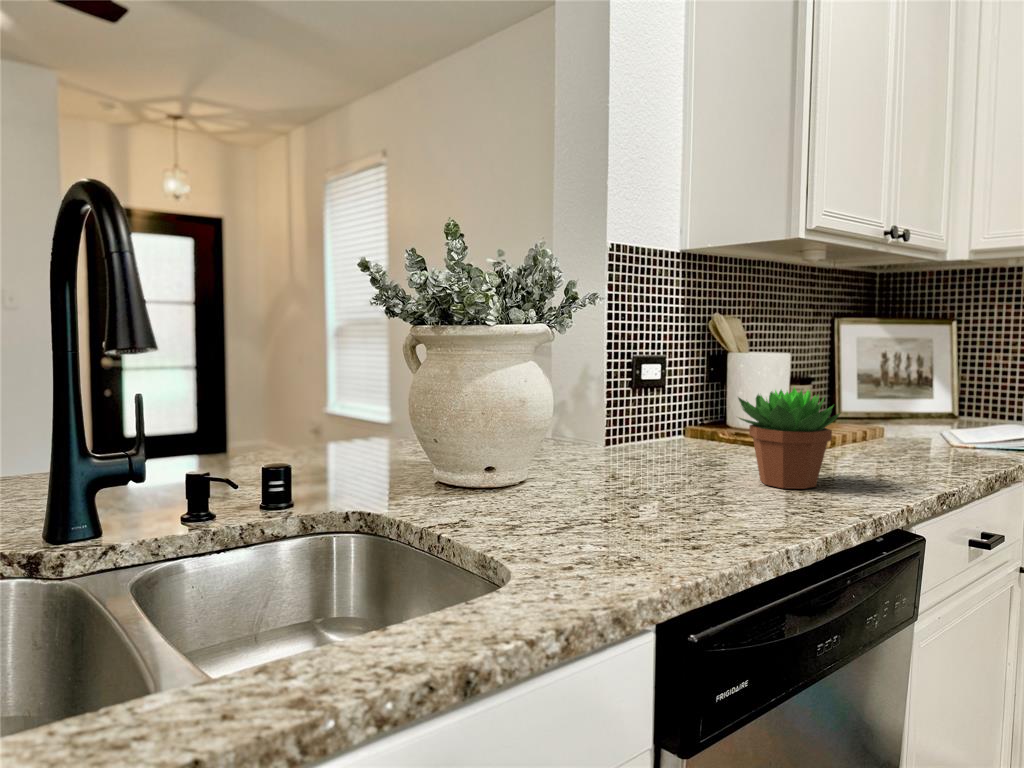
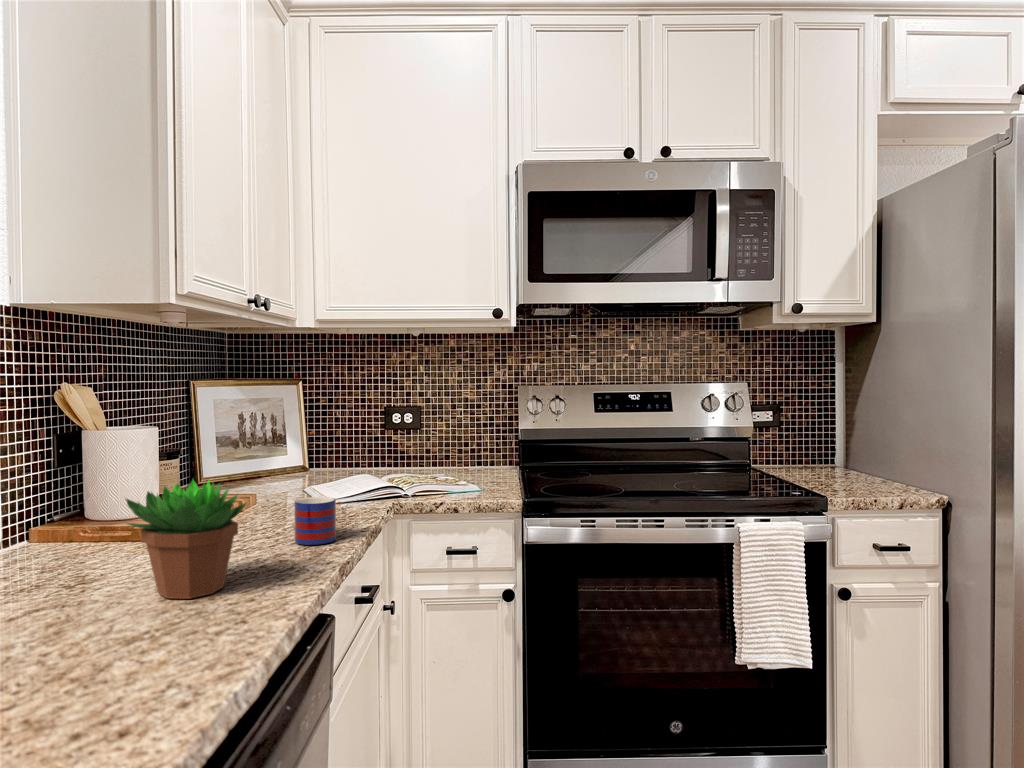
mug: none [904,427,953,475] -> present [295,497,336,545]

